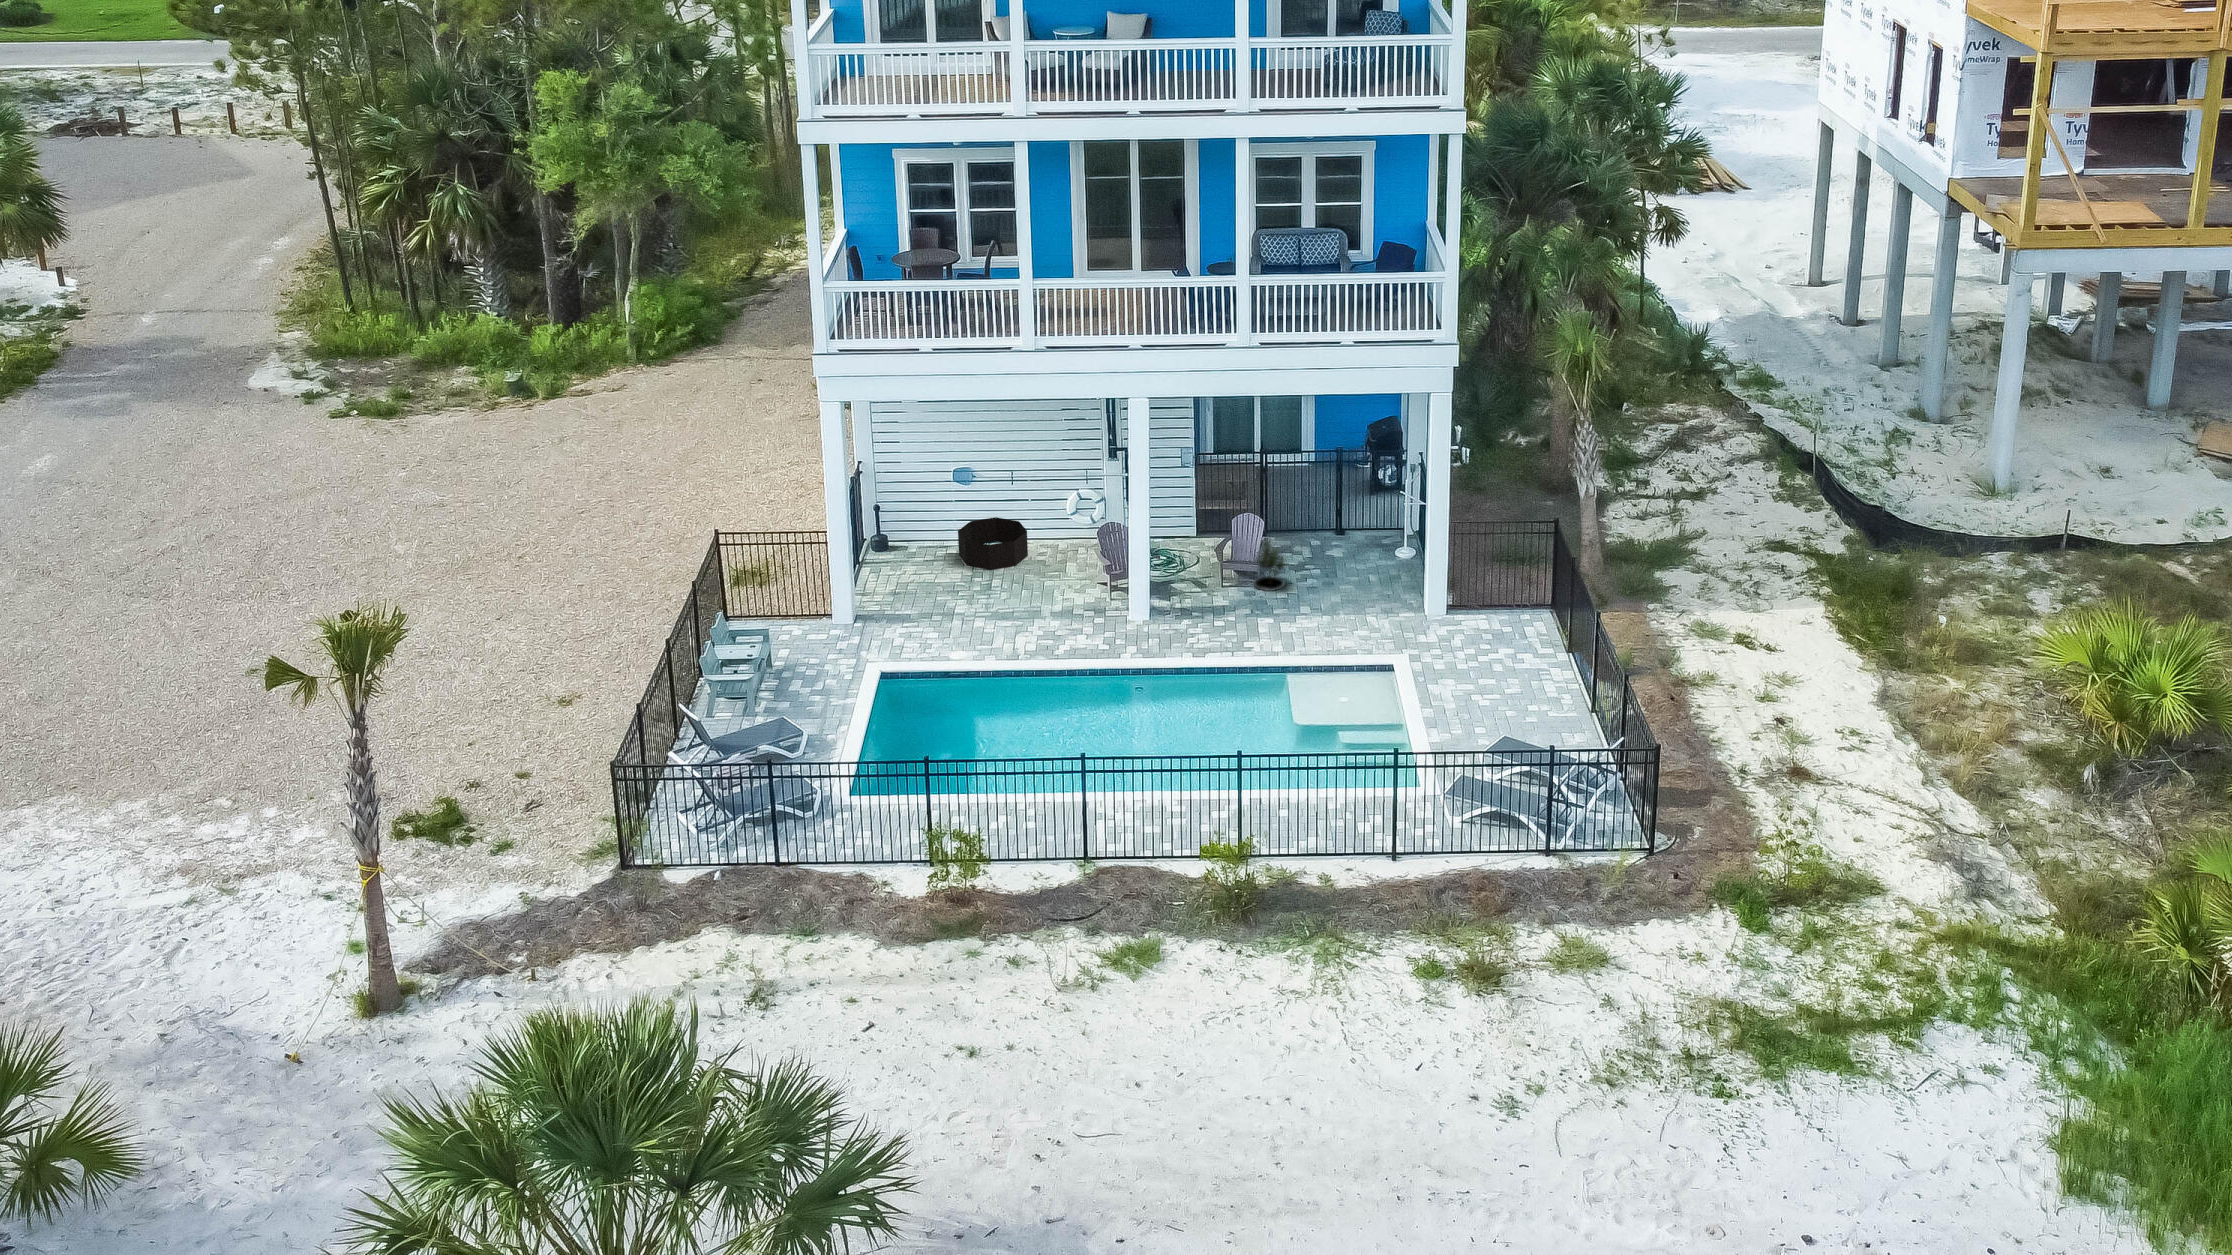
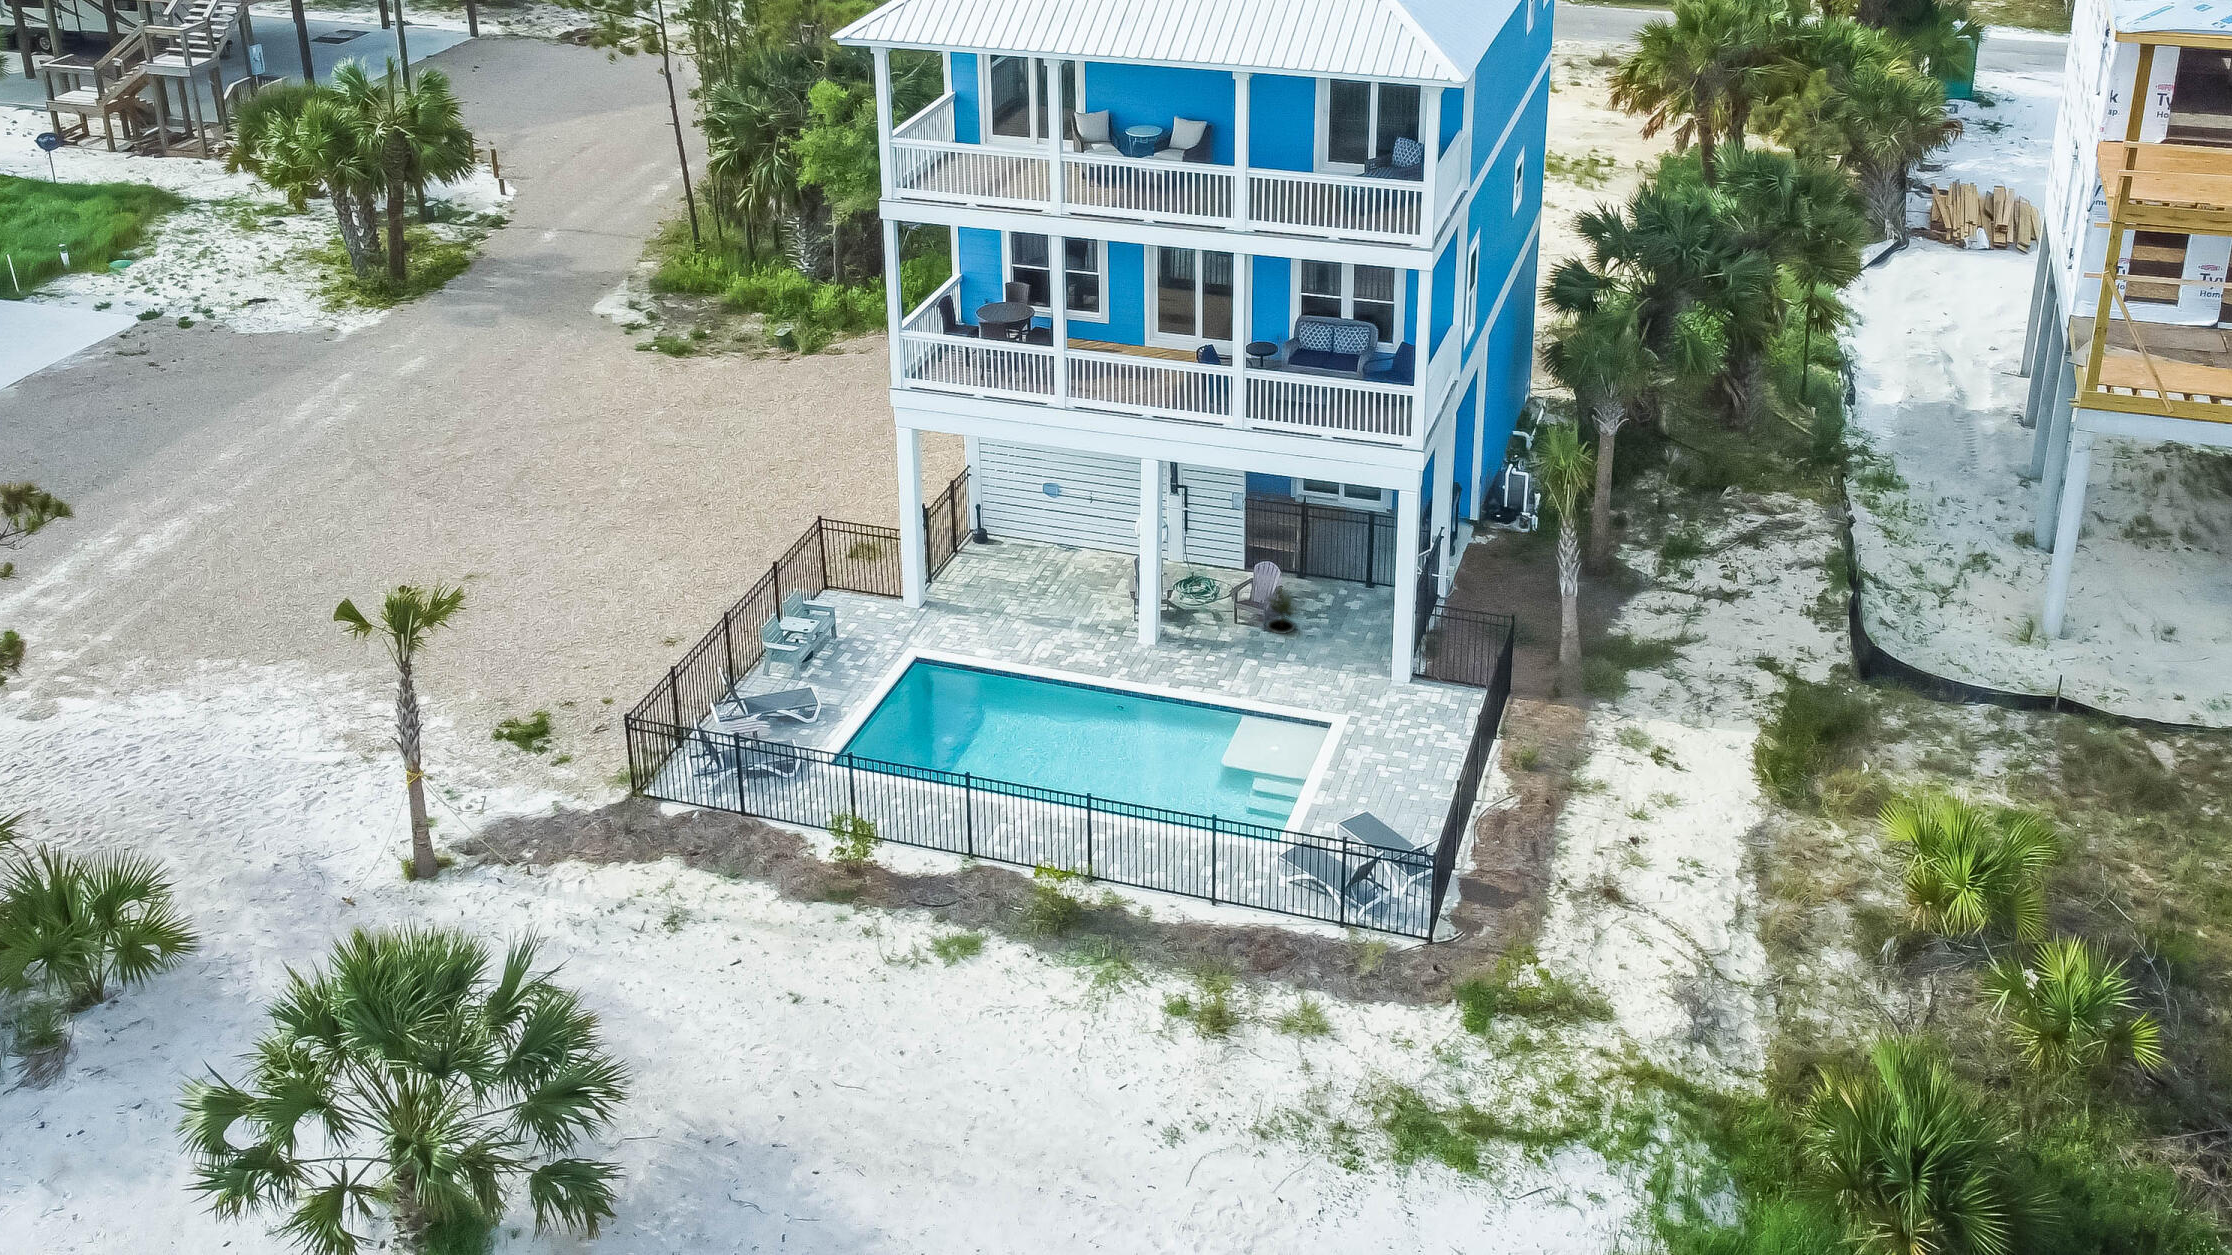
basket: present [958,517,1028,570] -> none [1041,528,1097,576]

